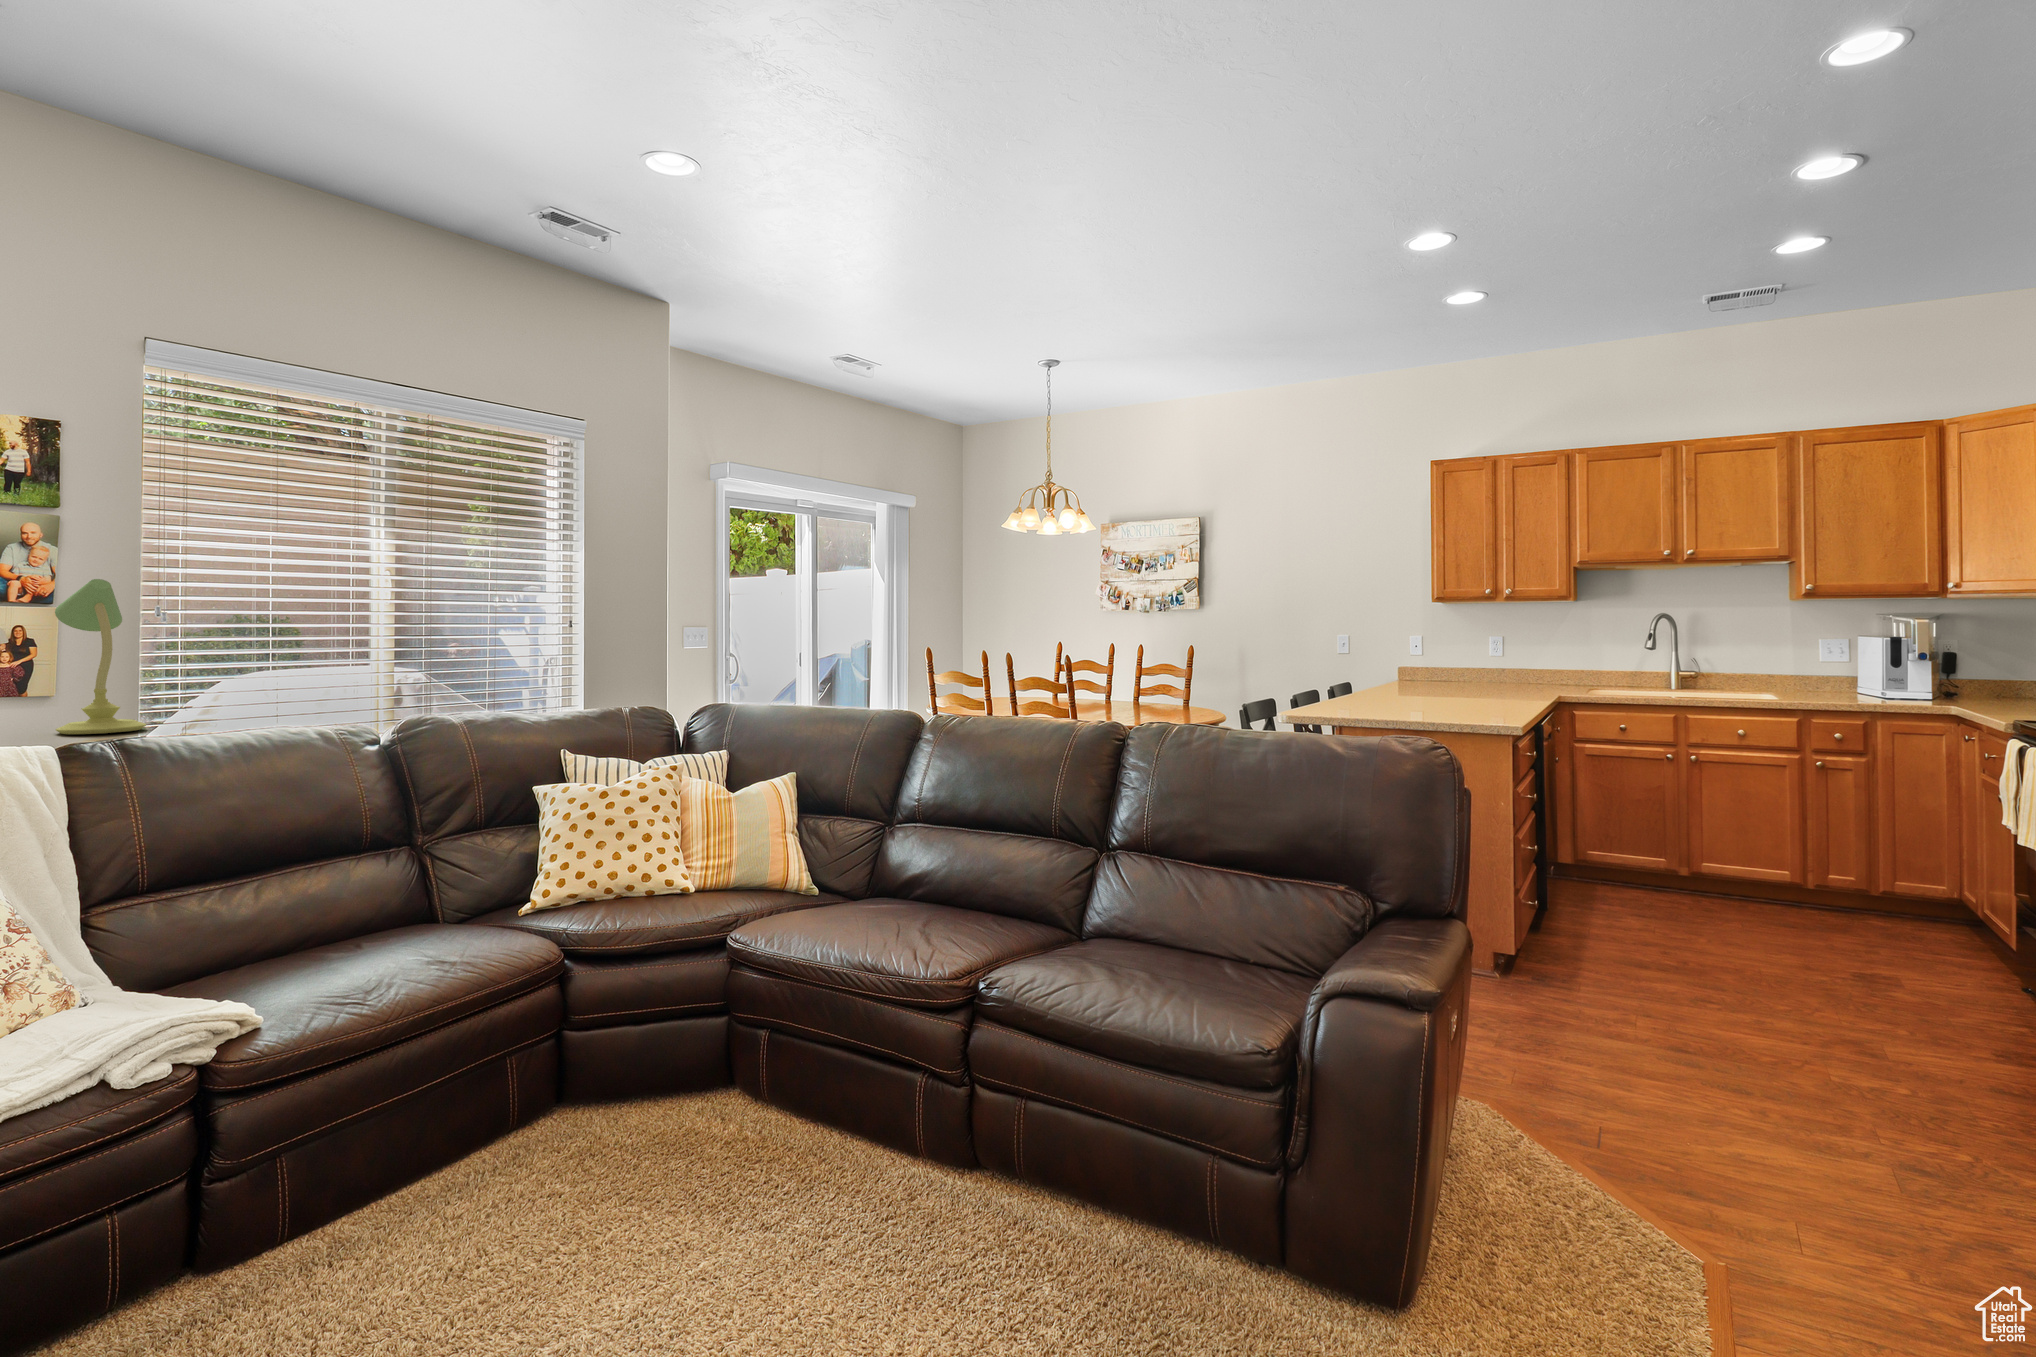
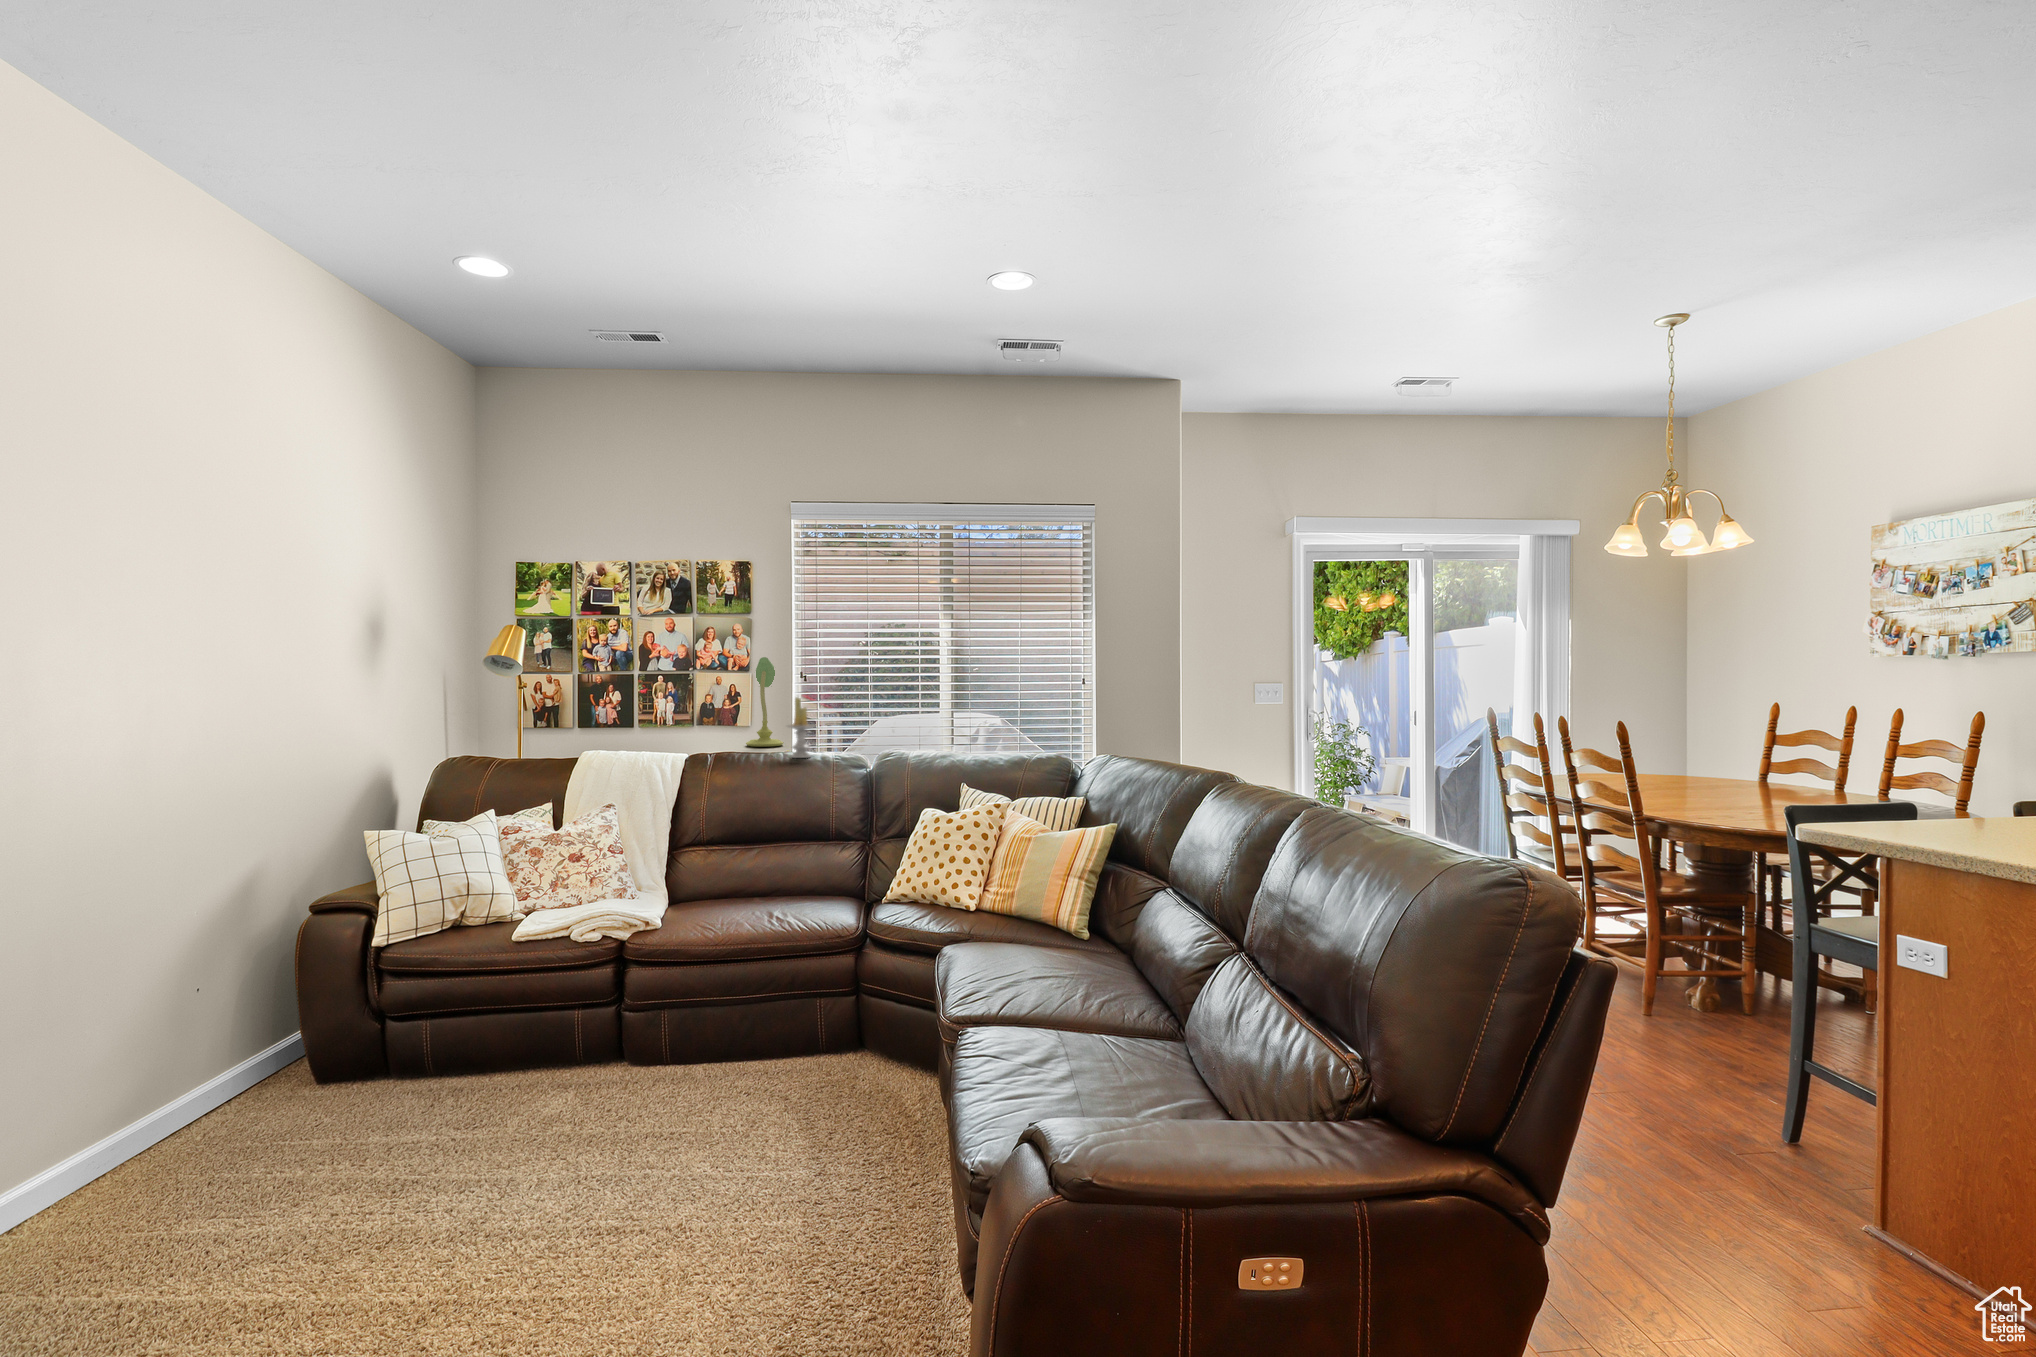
candle: none [235,644,298,741] -> present [787,698,815,758]

